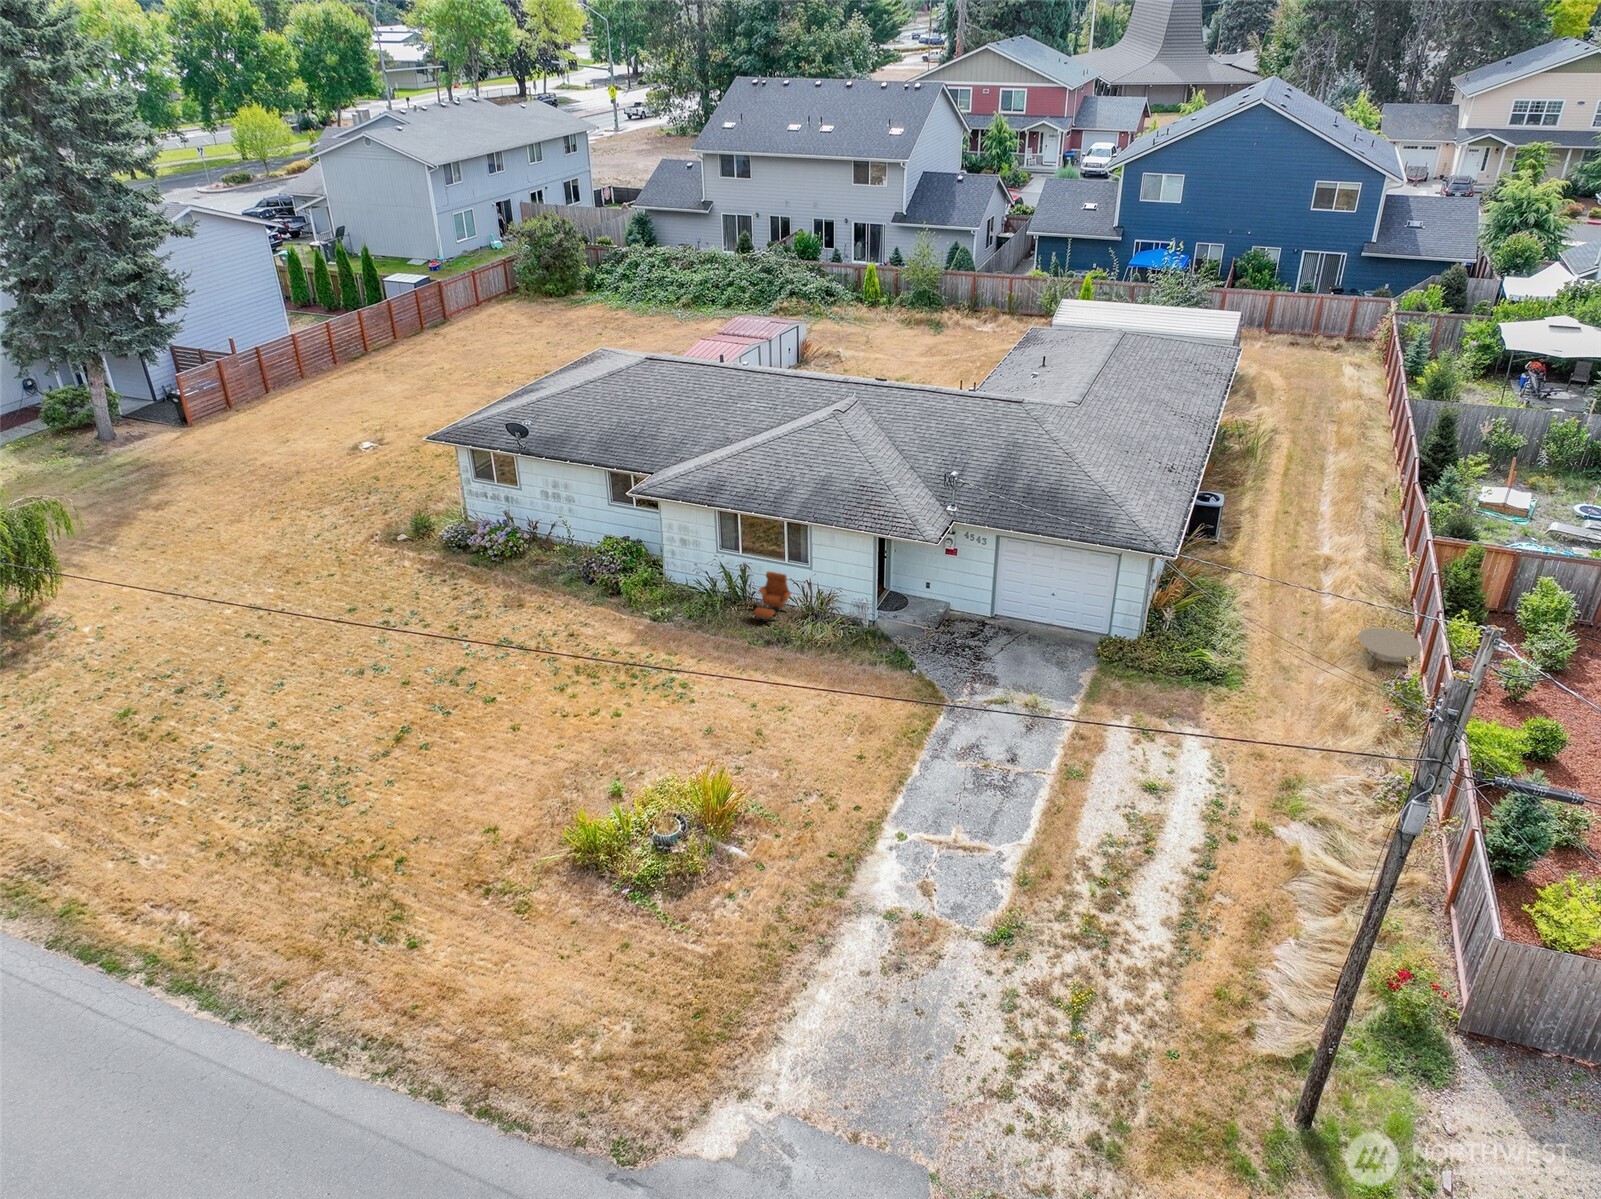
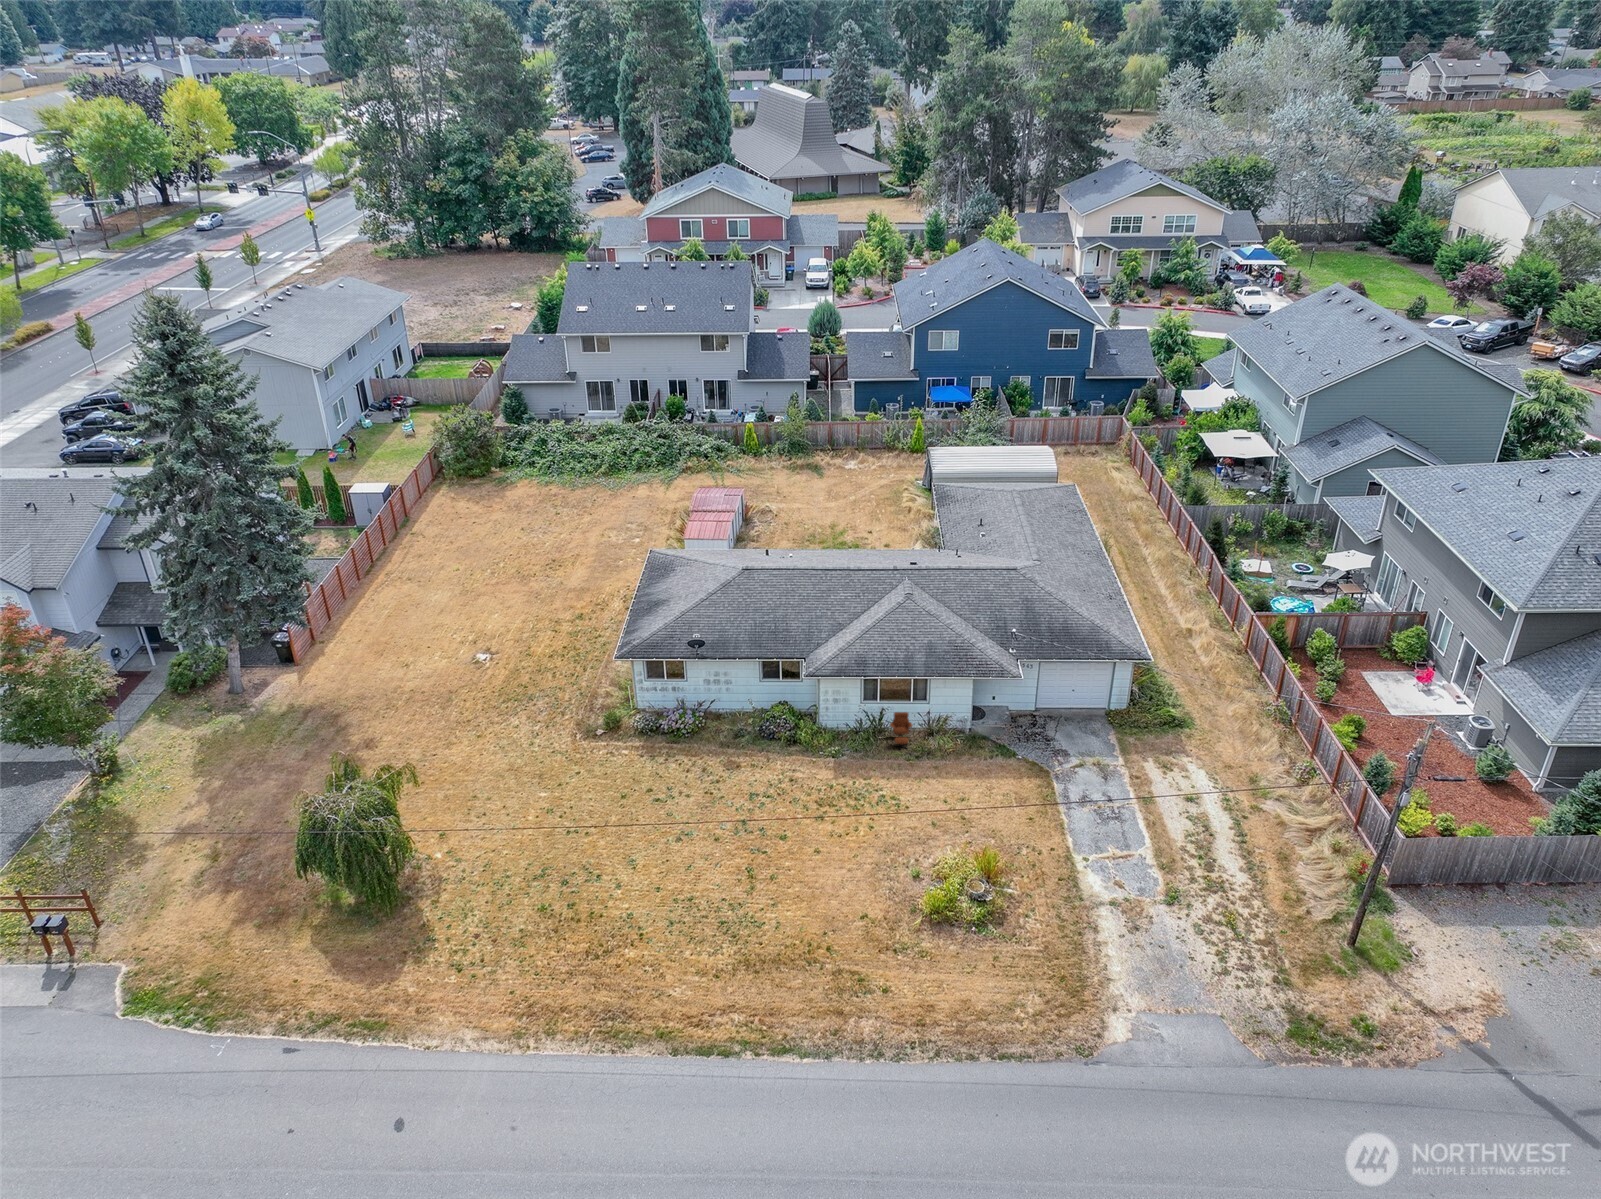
round table: present [1358,627,1422,671] -> none [1239,676,1274,703]

